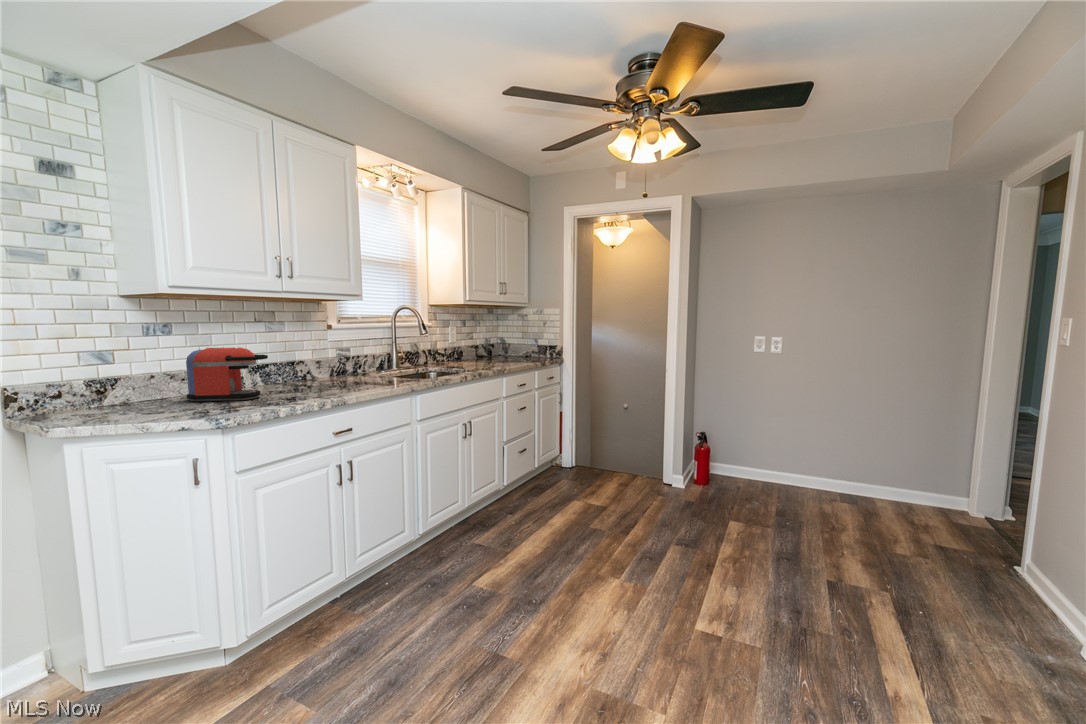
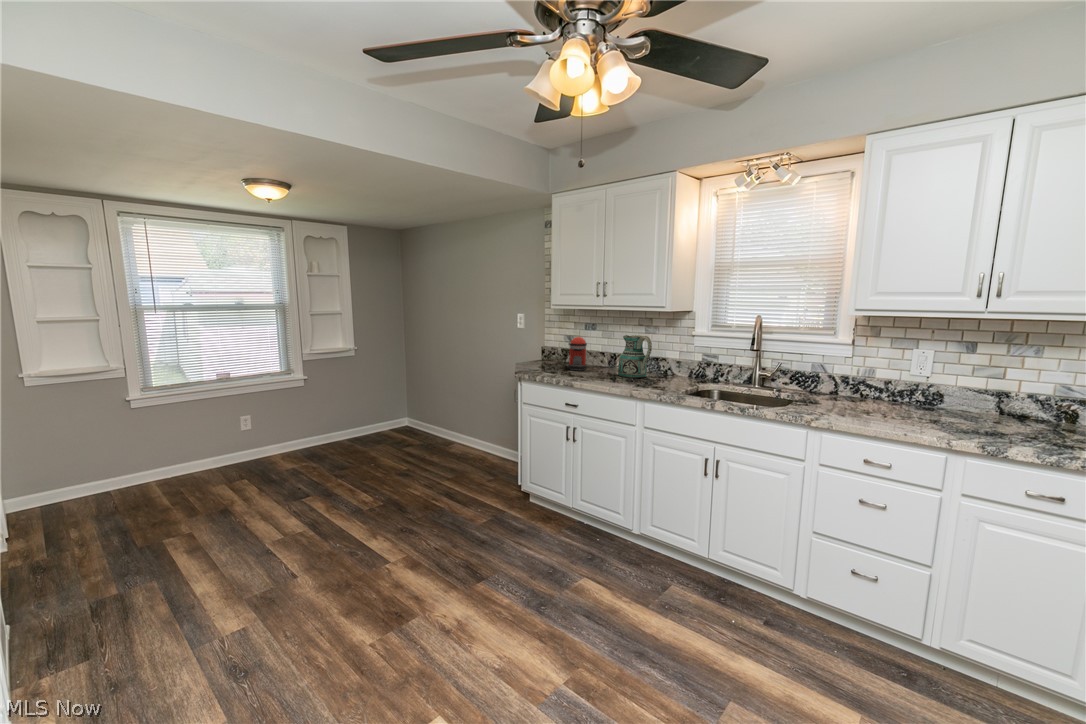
ceramic pitcher: none [299,333,348,388] -> present [618,335,652,378]

